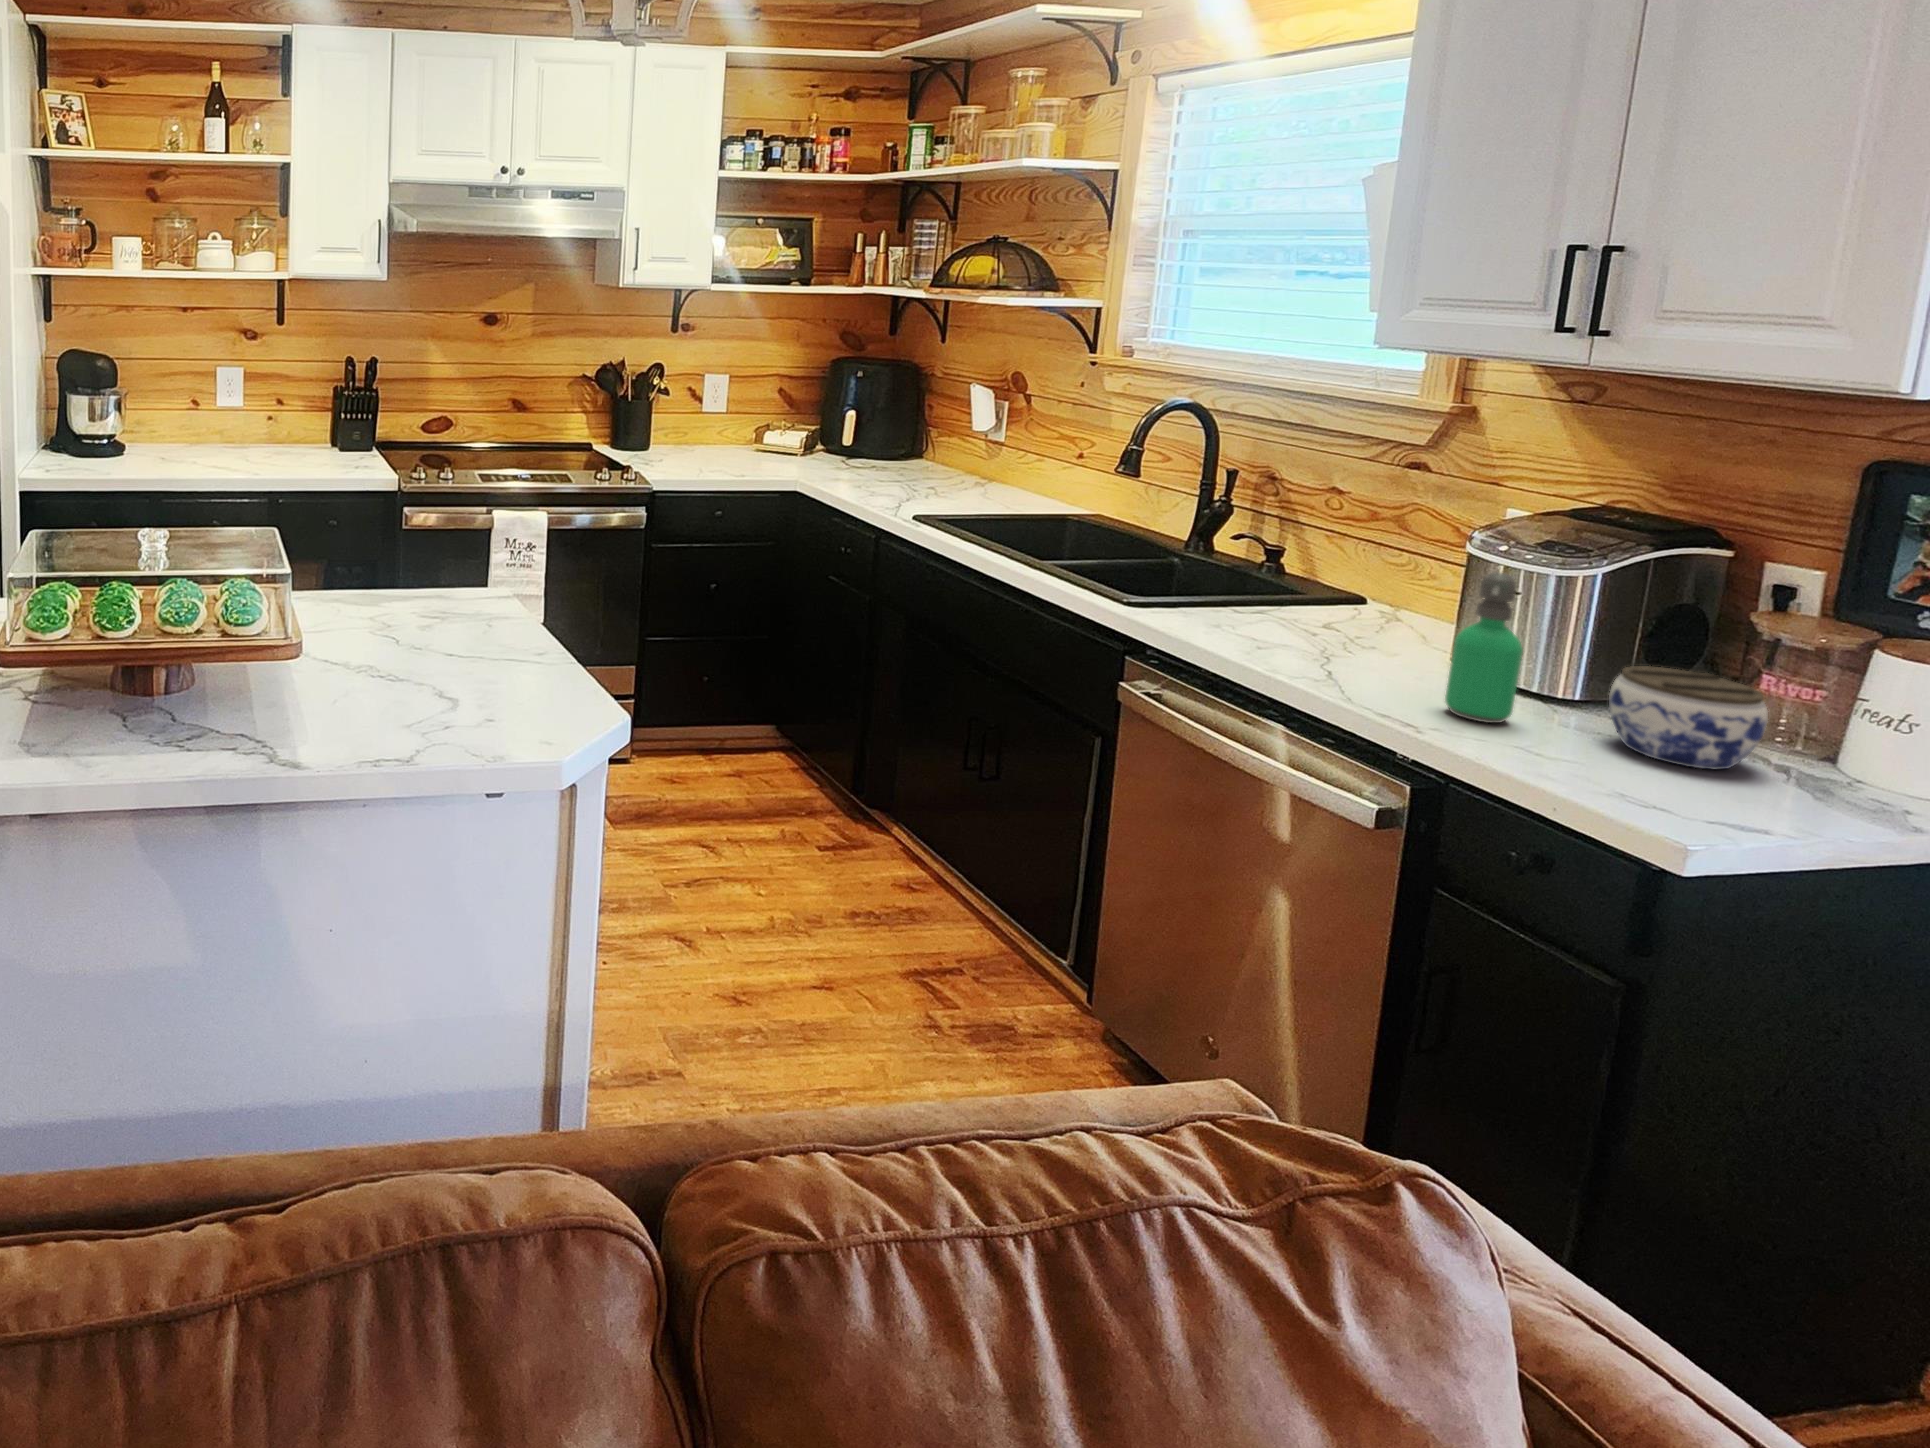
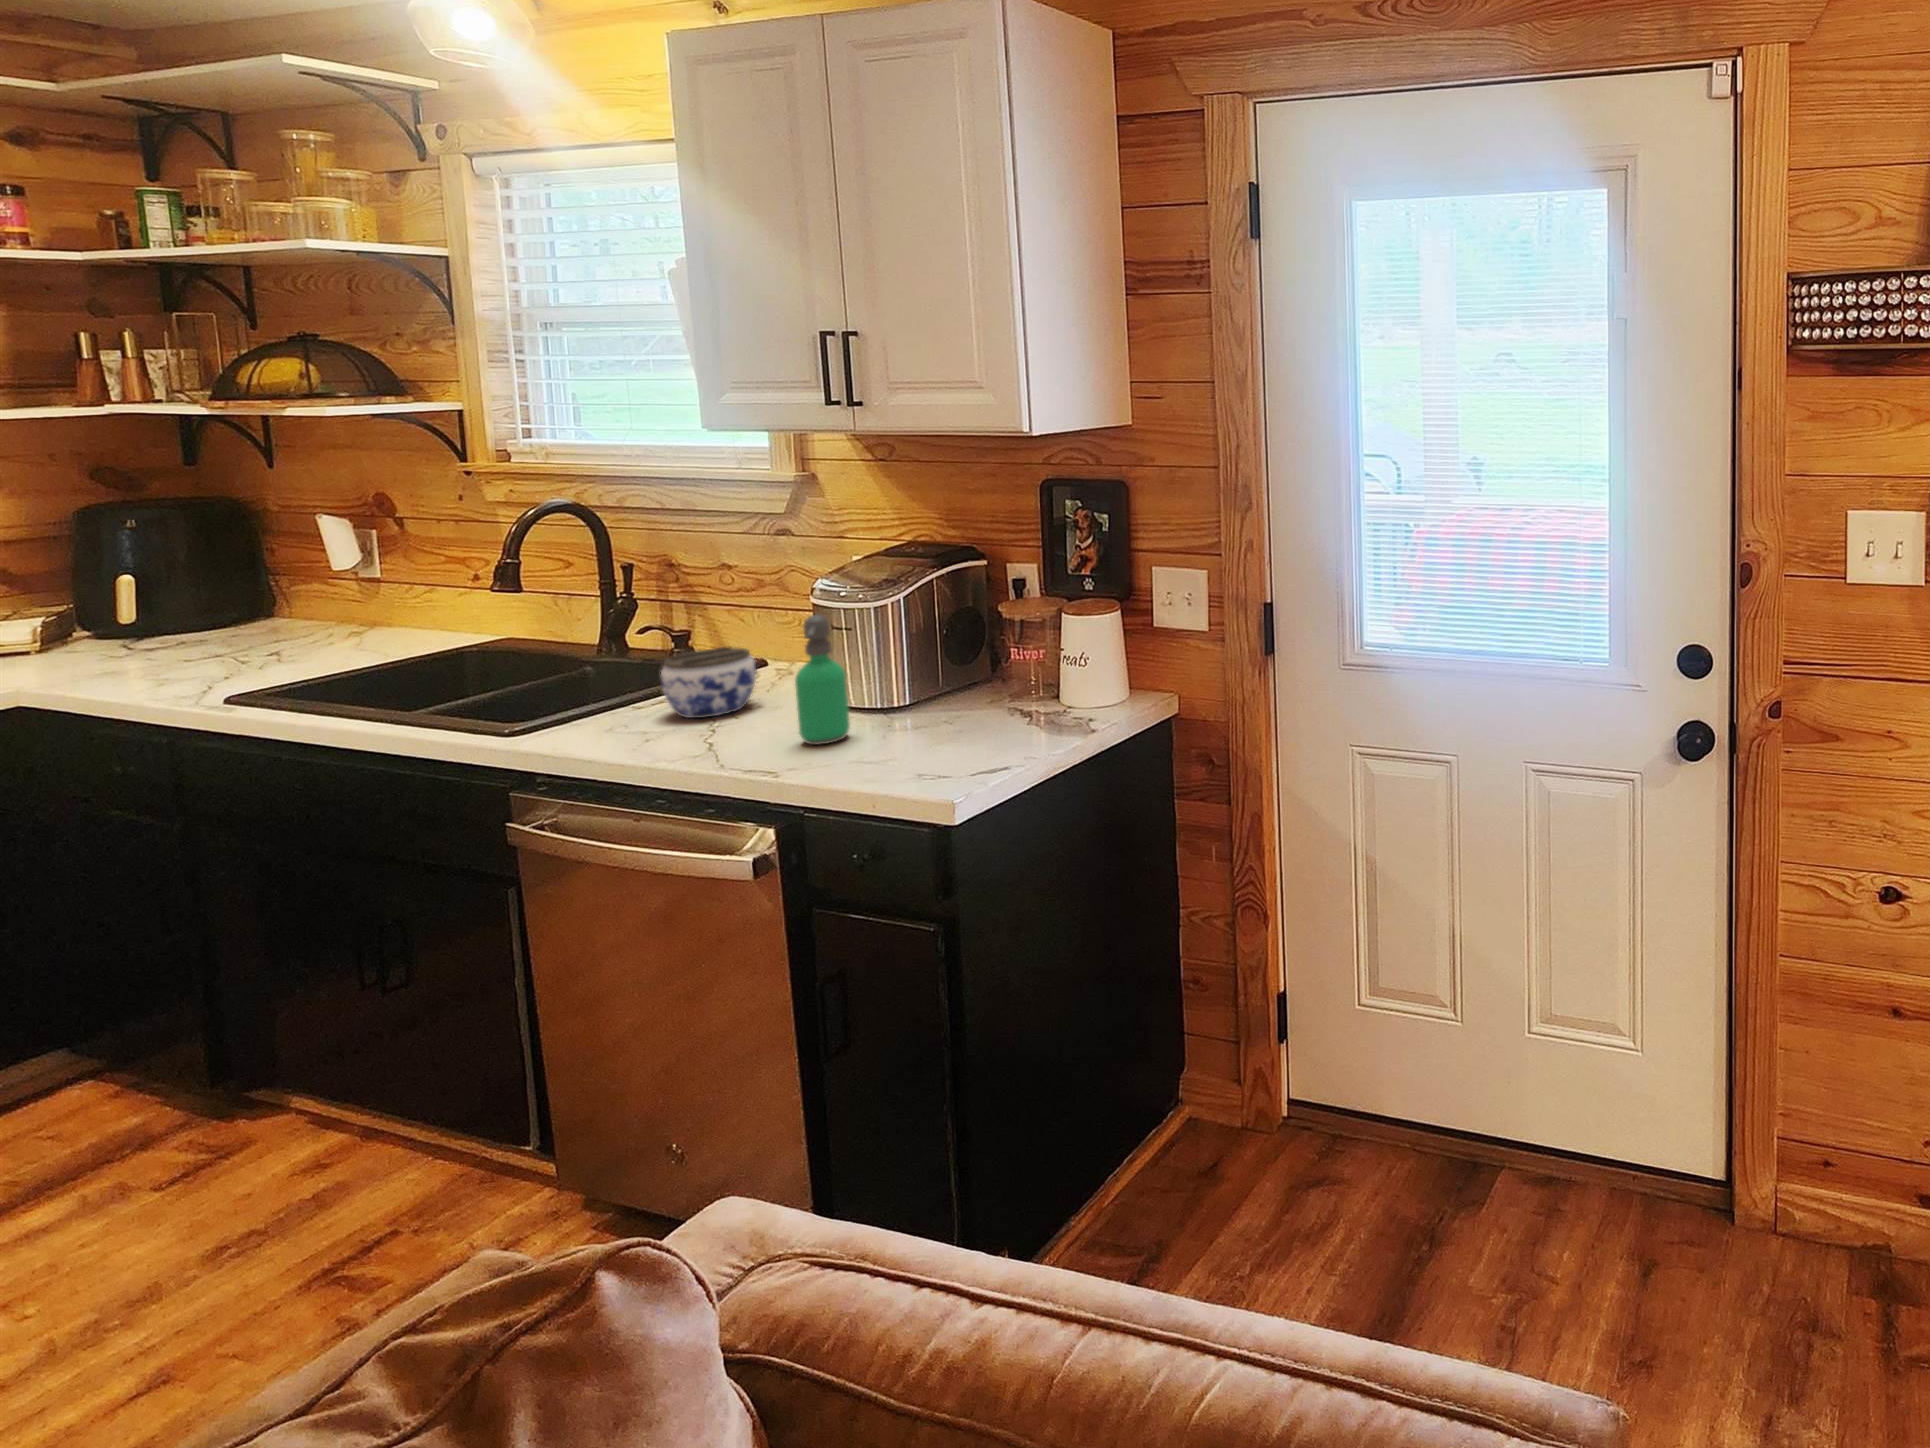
jar: present [1609,666,1768,769] -> present [661,646,757,718]

